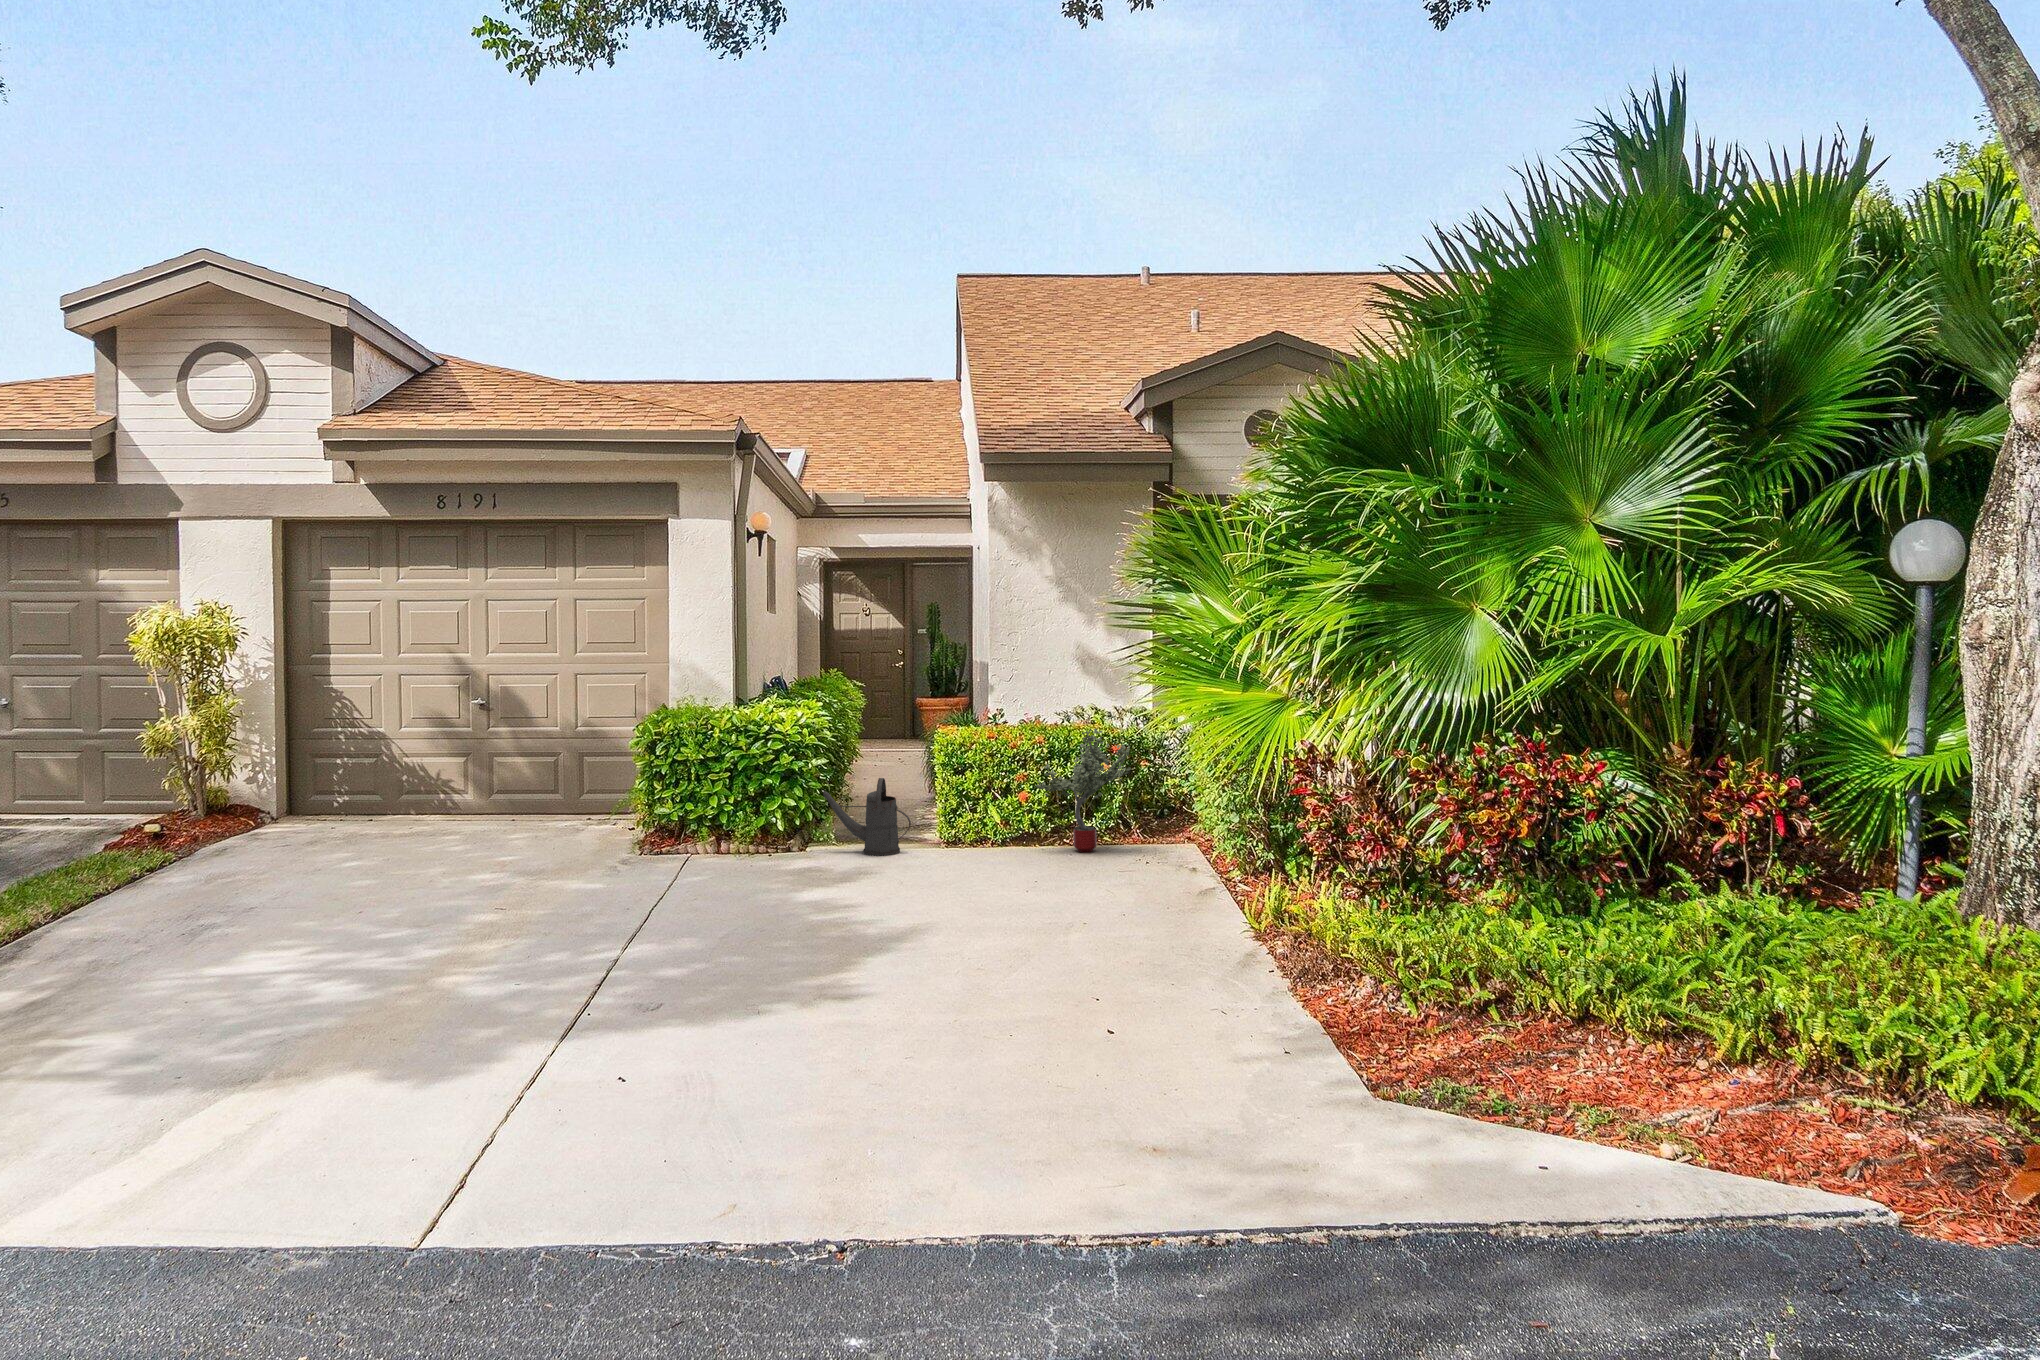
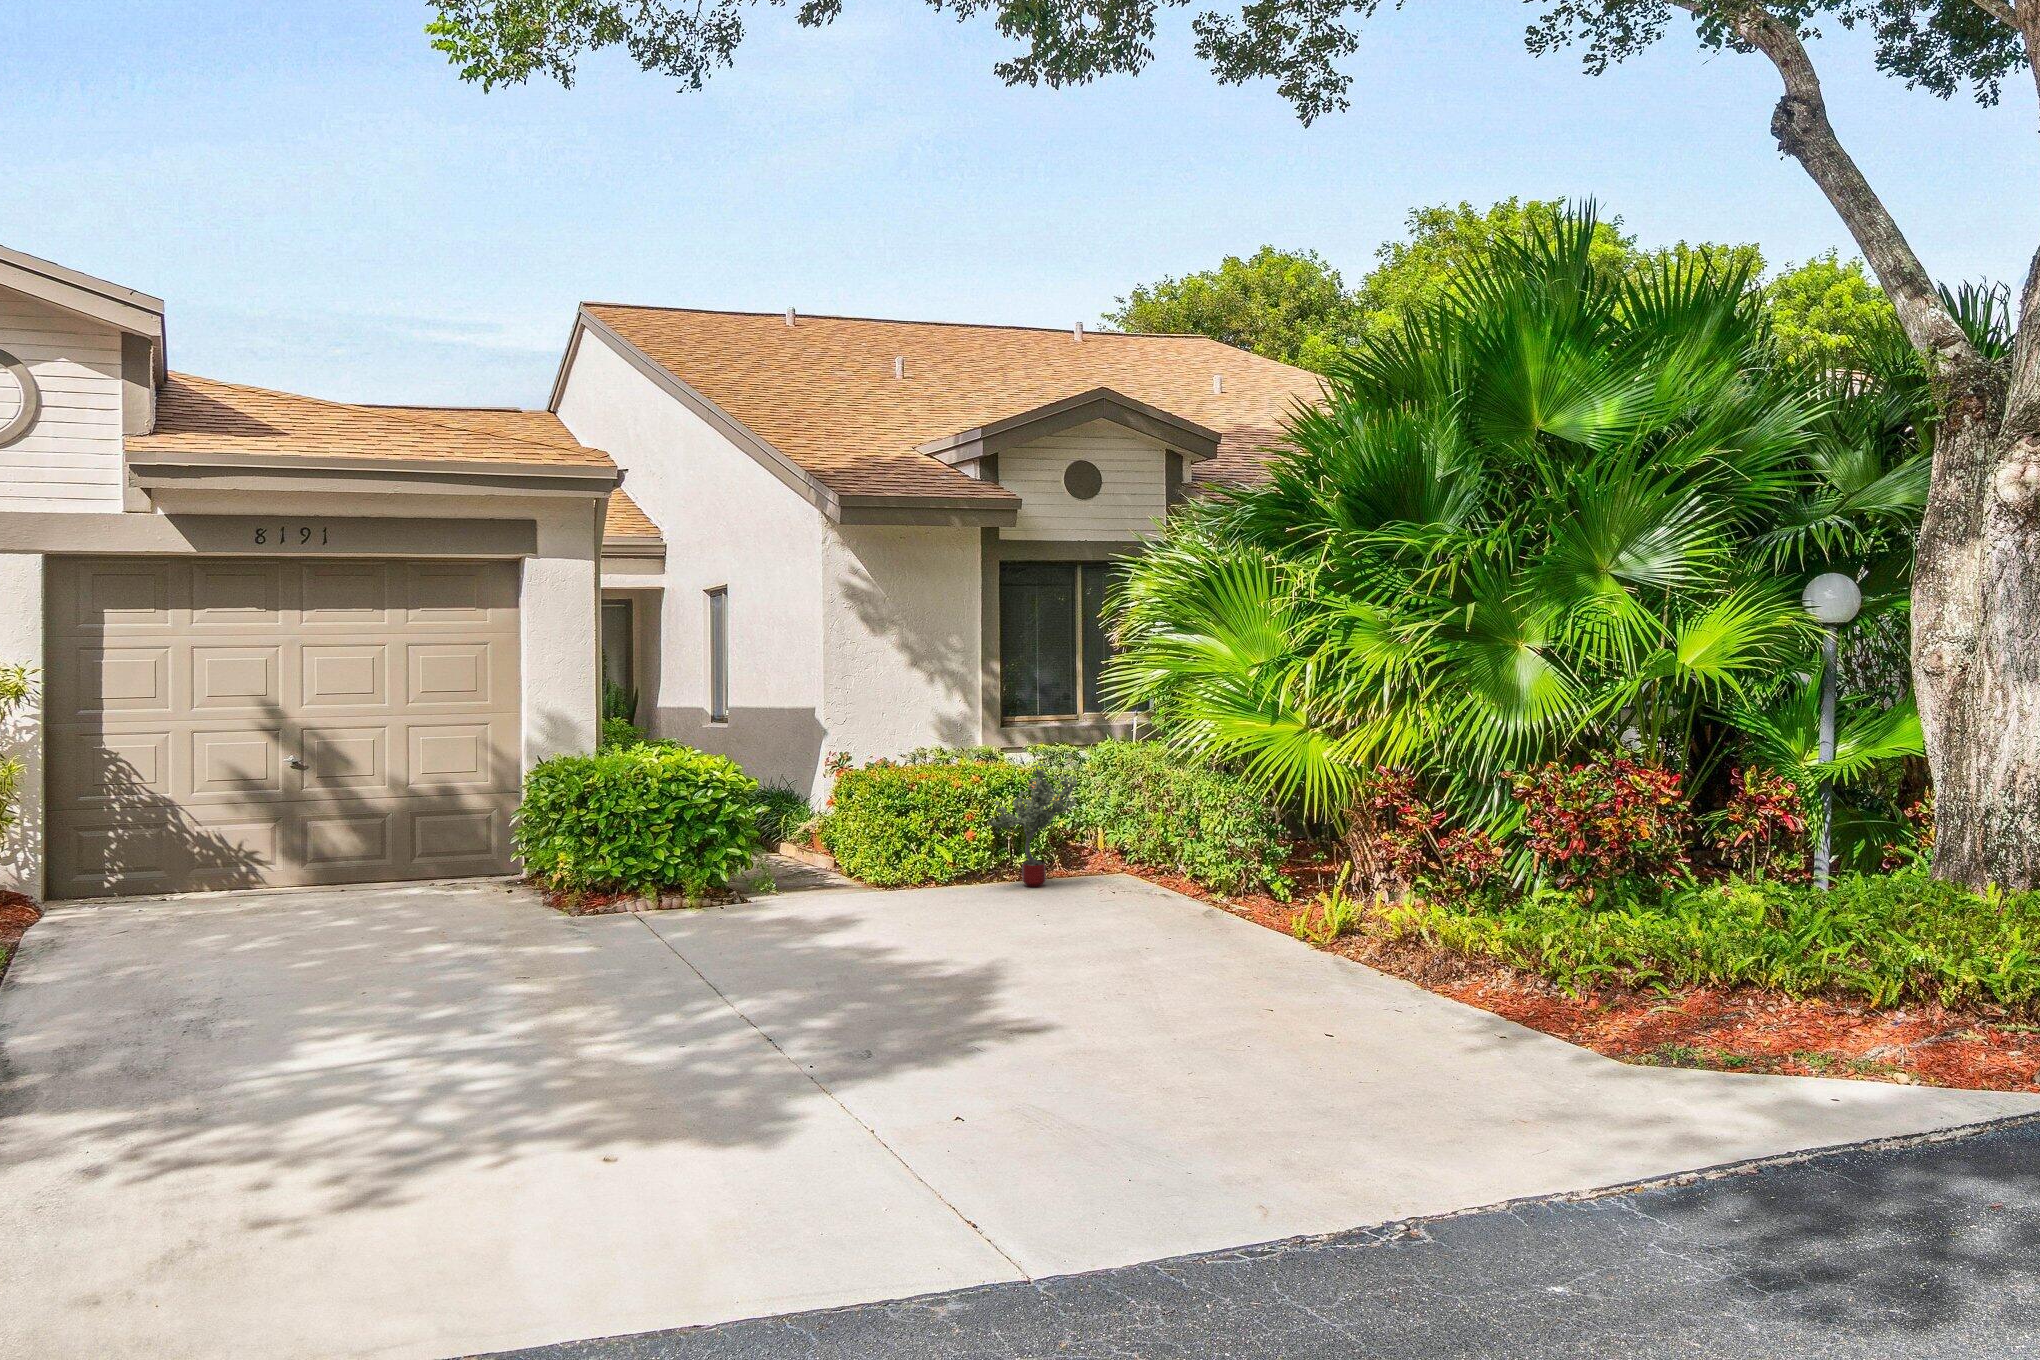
watering can: present [823,778,911,856] -> none [769,826,863,910]

